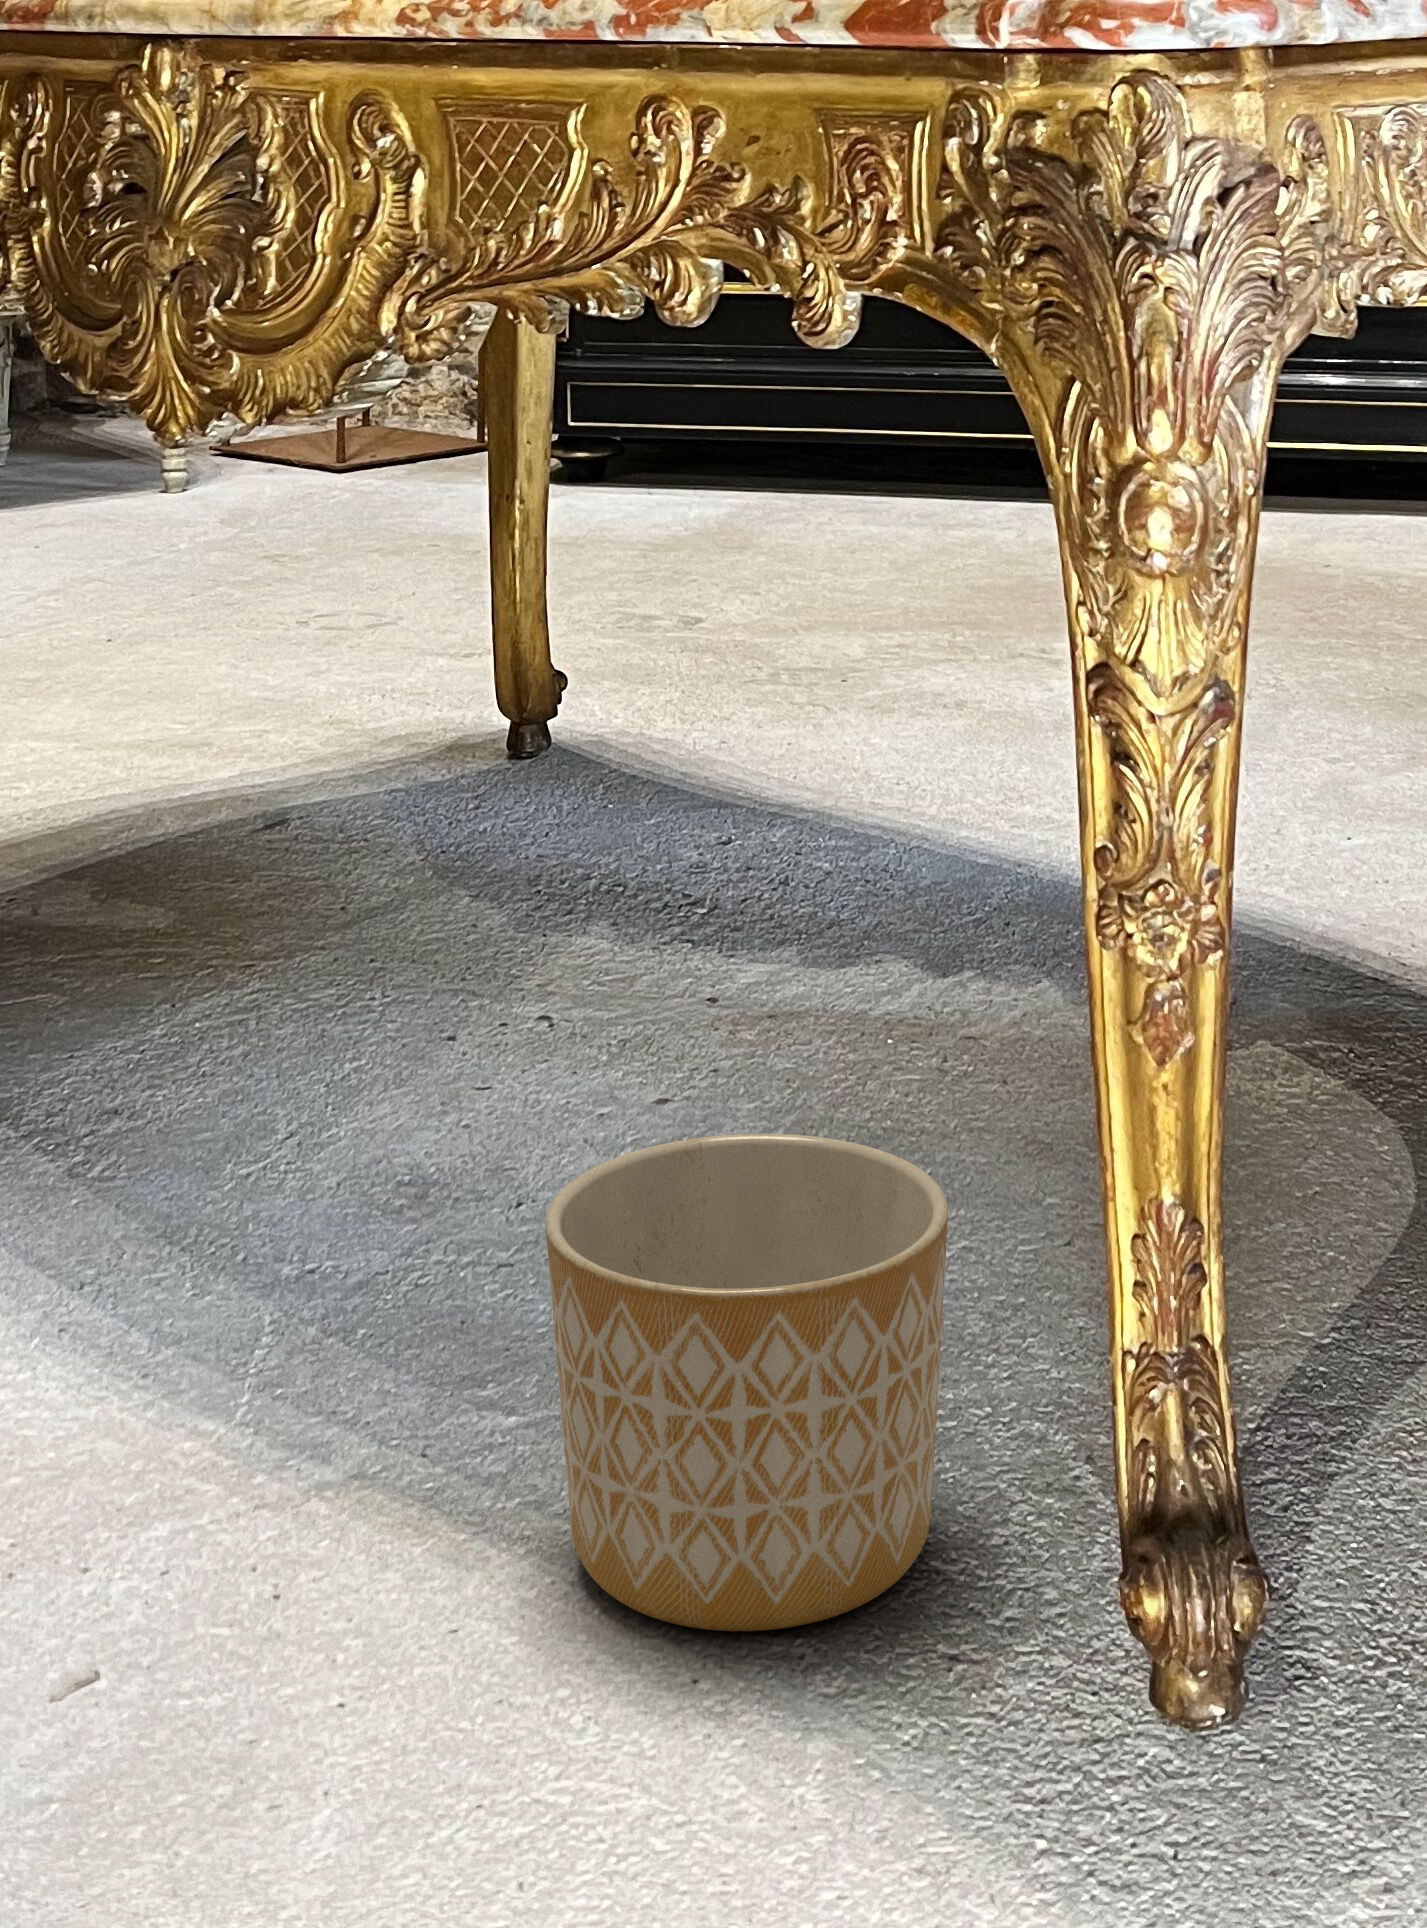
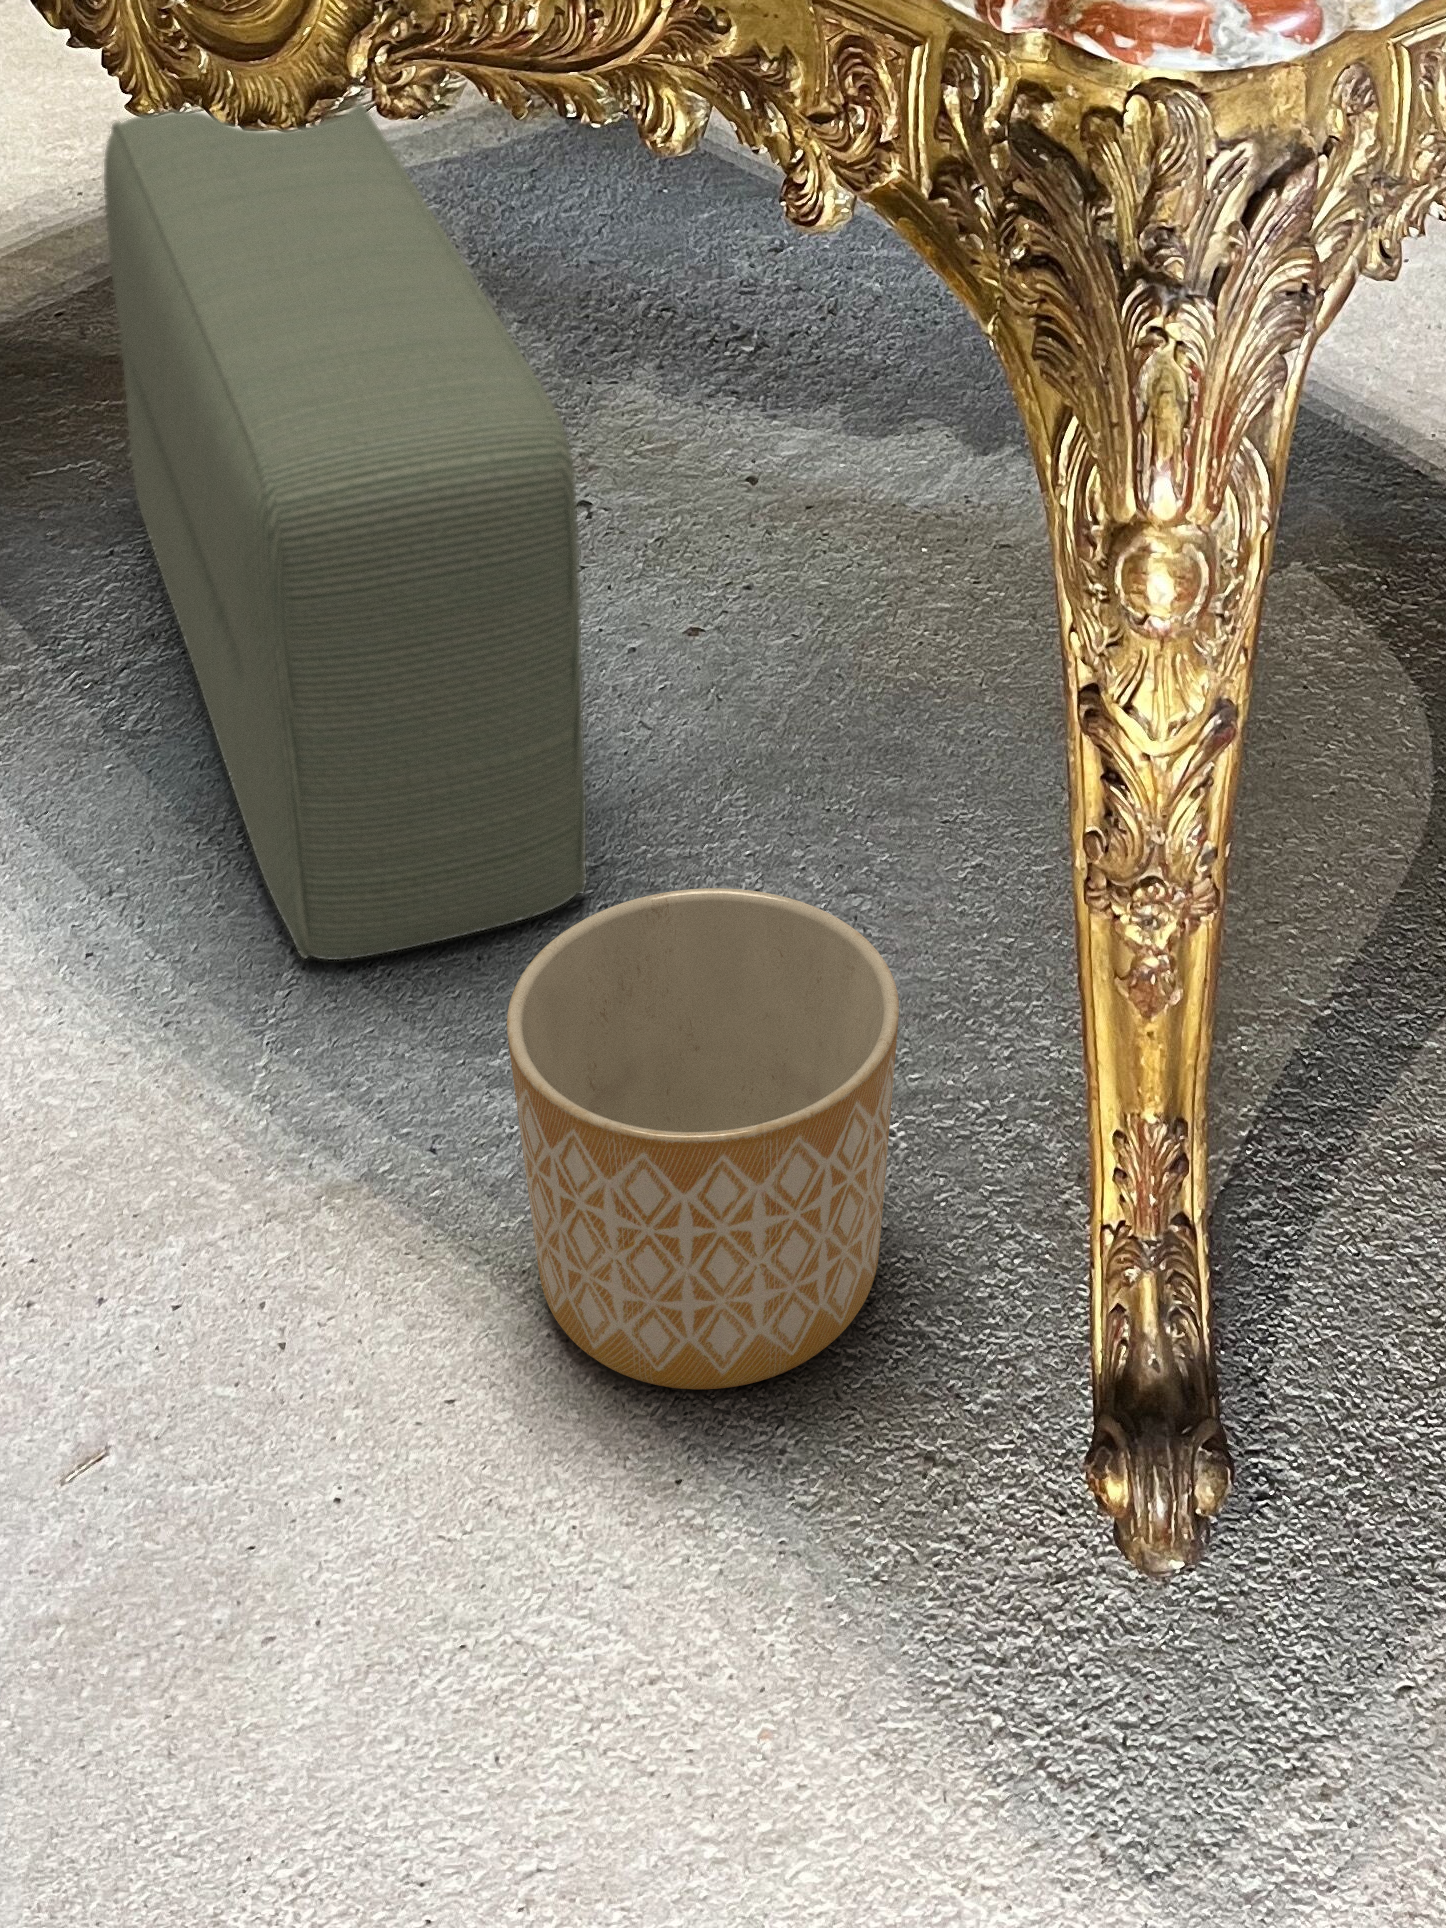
pouf: none [100,576,595,1331] -> present [104,104,586,960]

